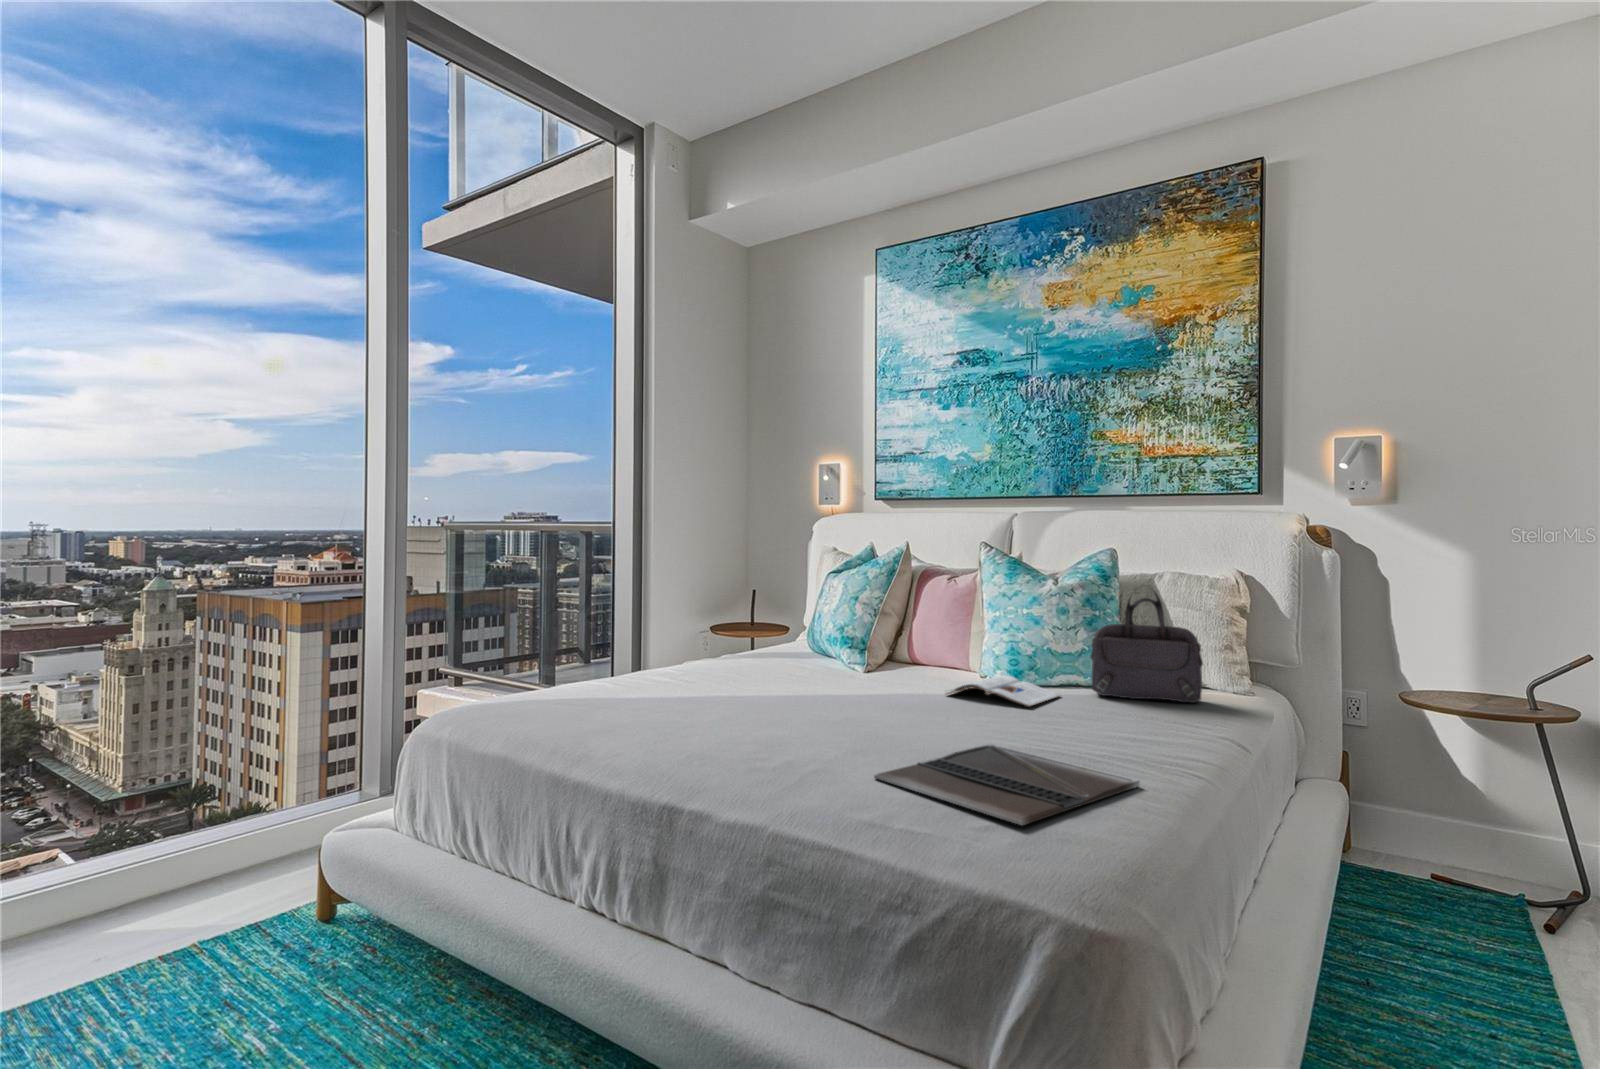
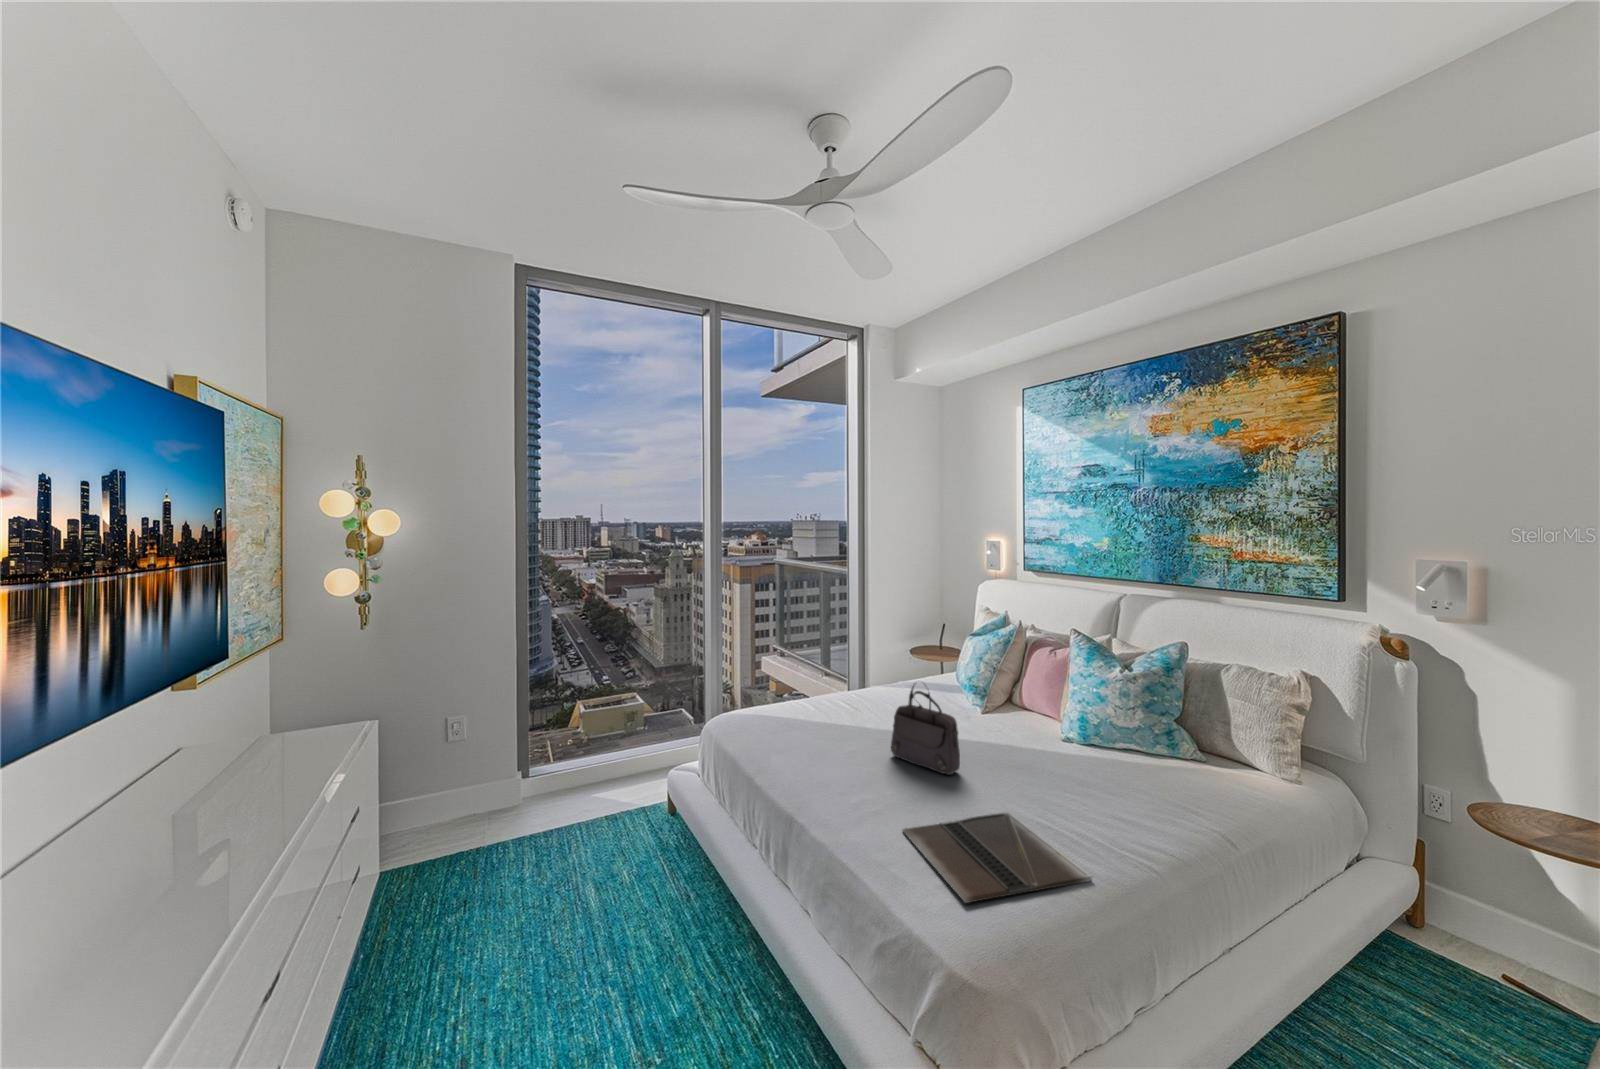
handbag: present [1090,592,1203,703] -> present [891,686,960,775]
magazine: present [946,676,1060,707] -> none [1015,741,1108,776]

